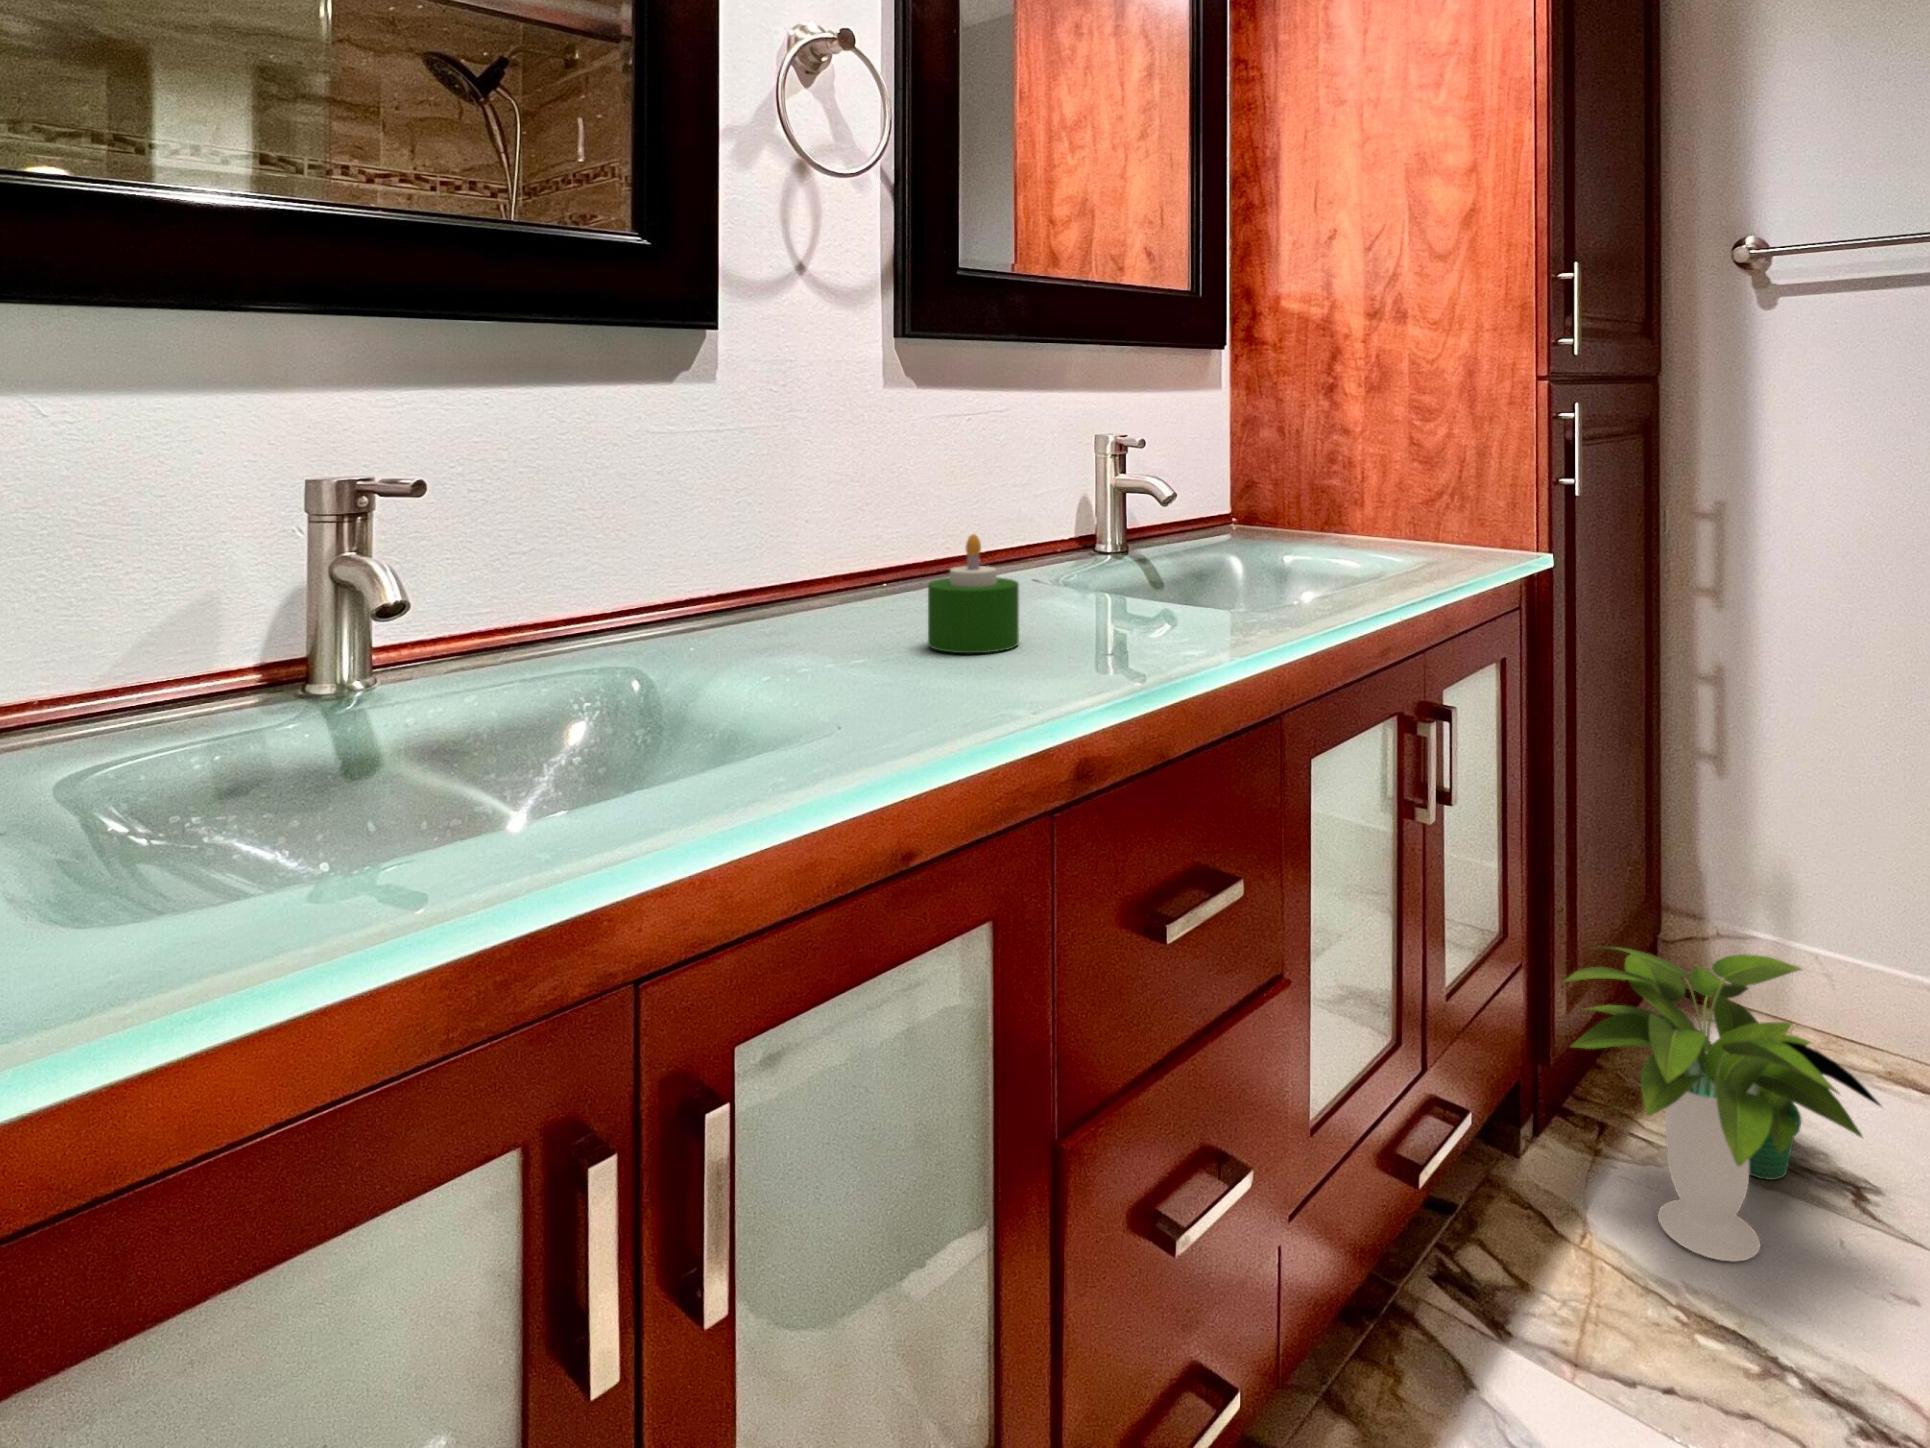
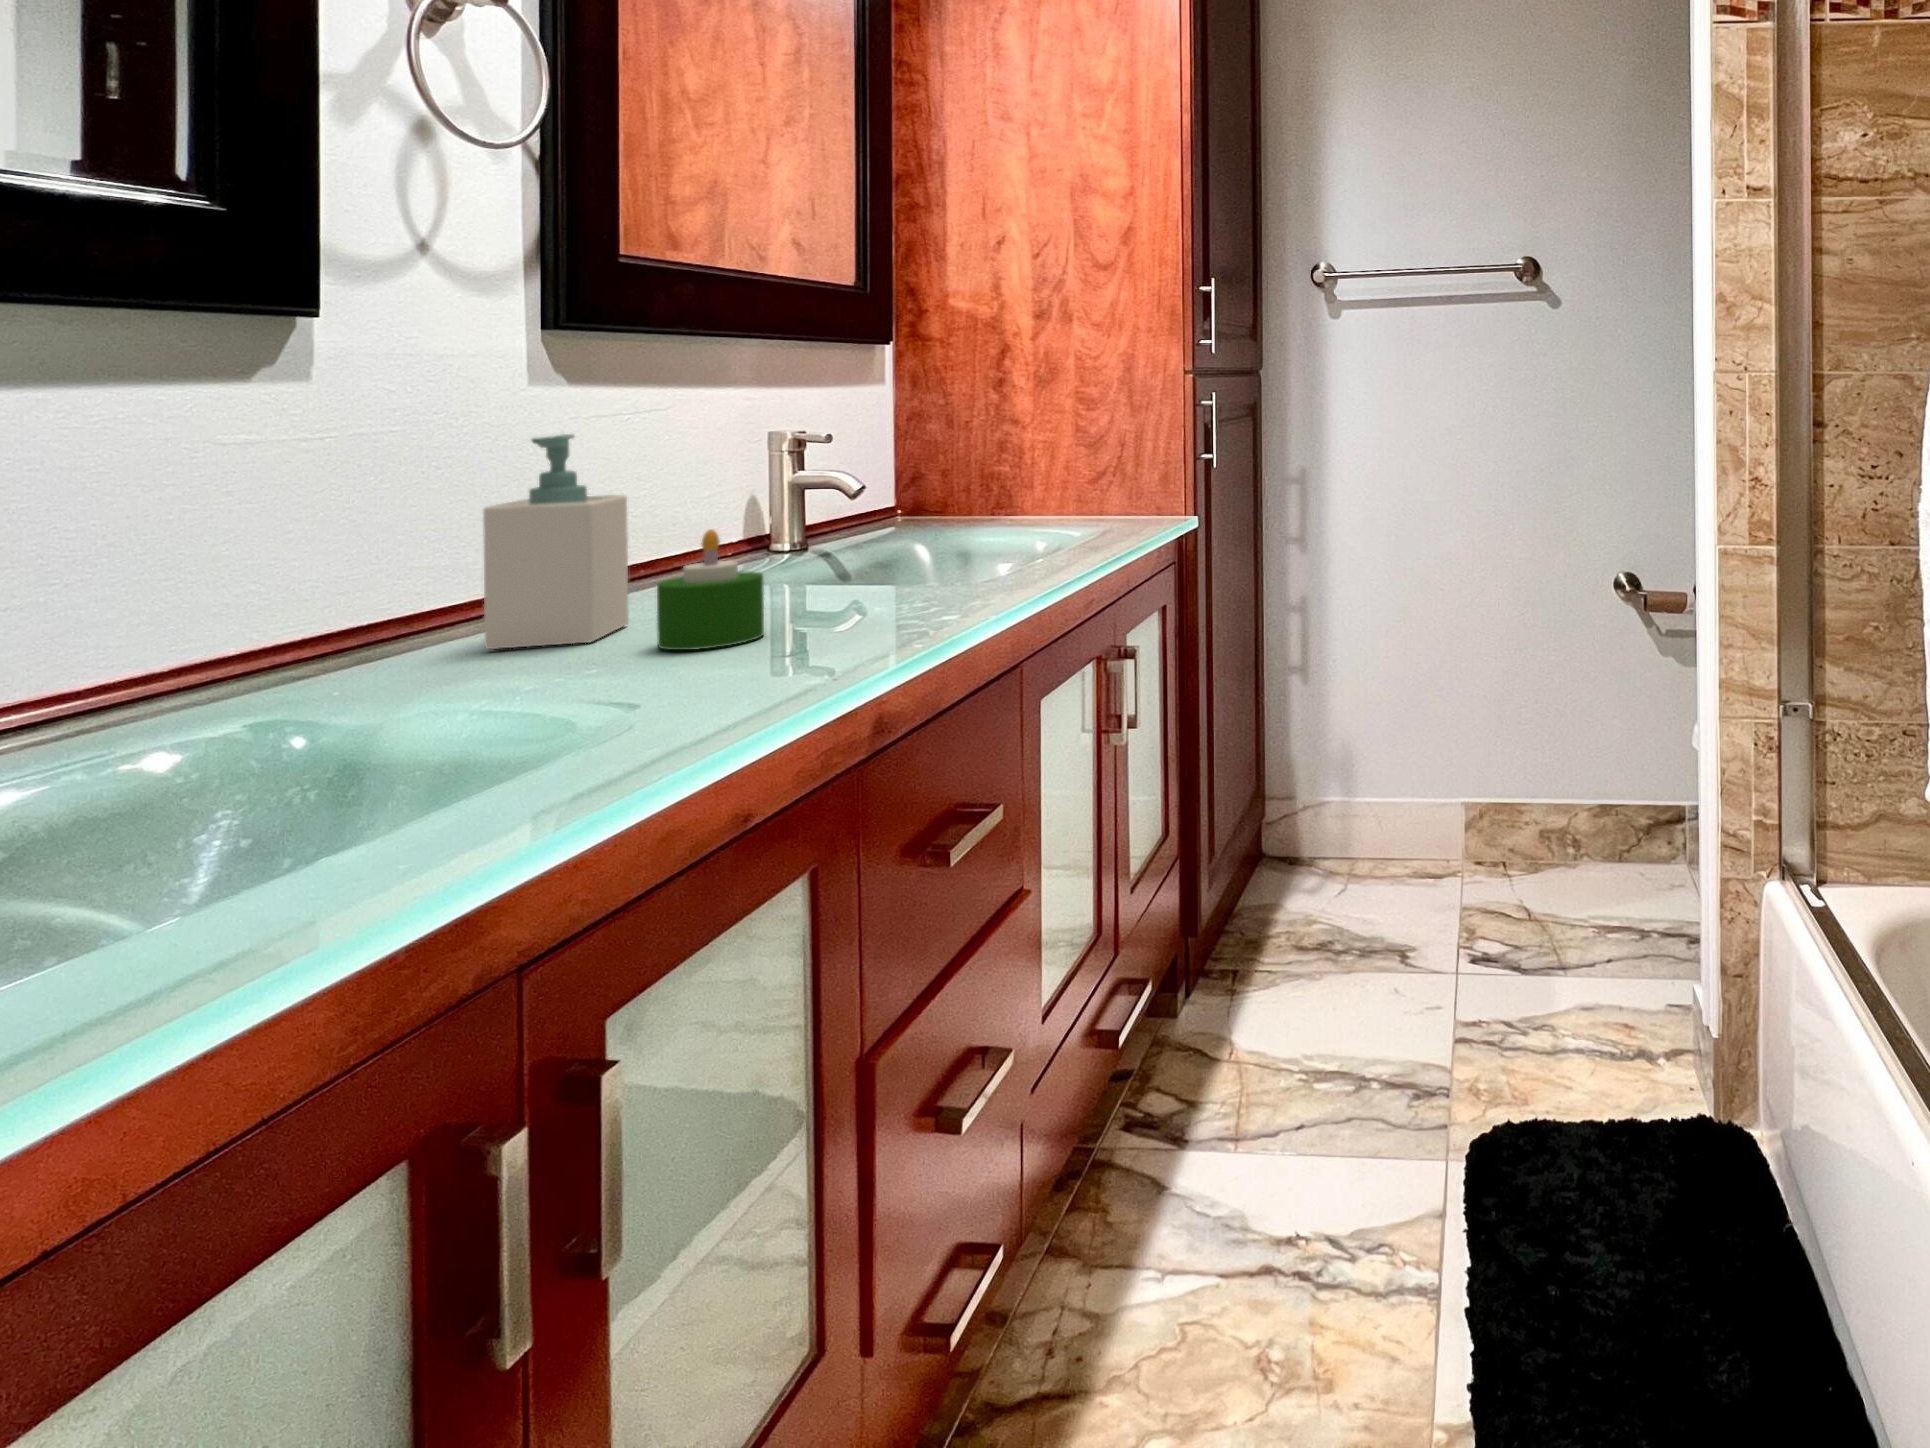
soap bottle: none [818,434,931,630] -> present [483,434,629,649]
potted plant: present [1564,947,1881,1262] -> none [1211,800,1421,1034]

